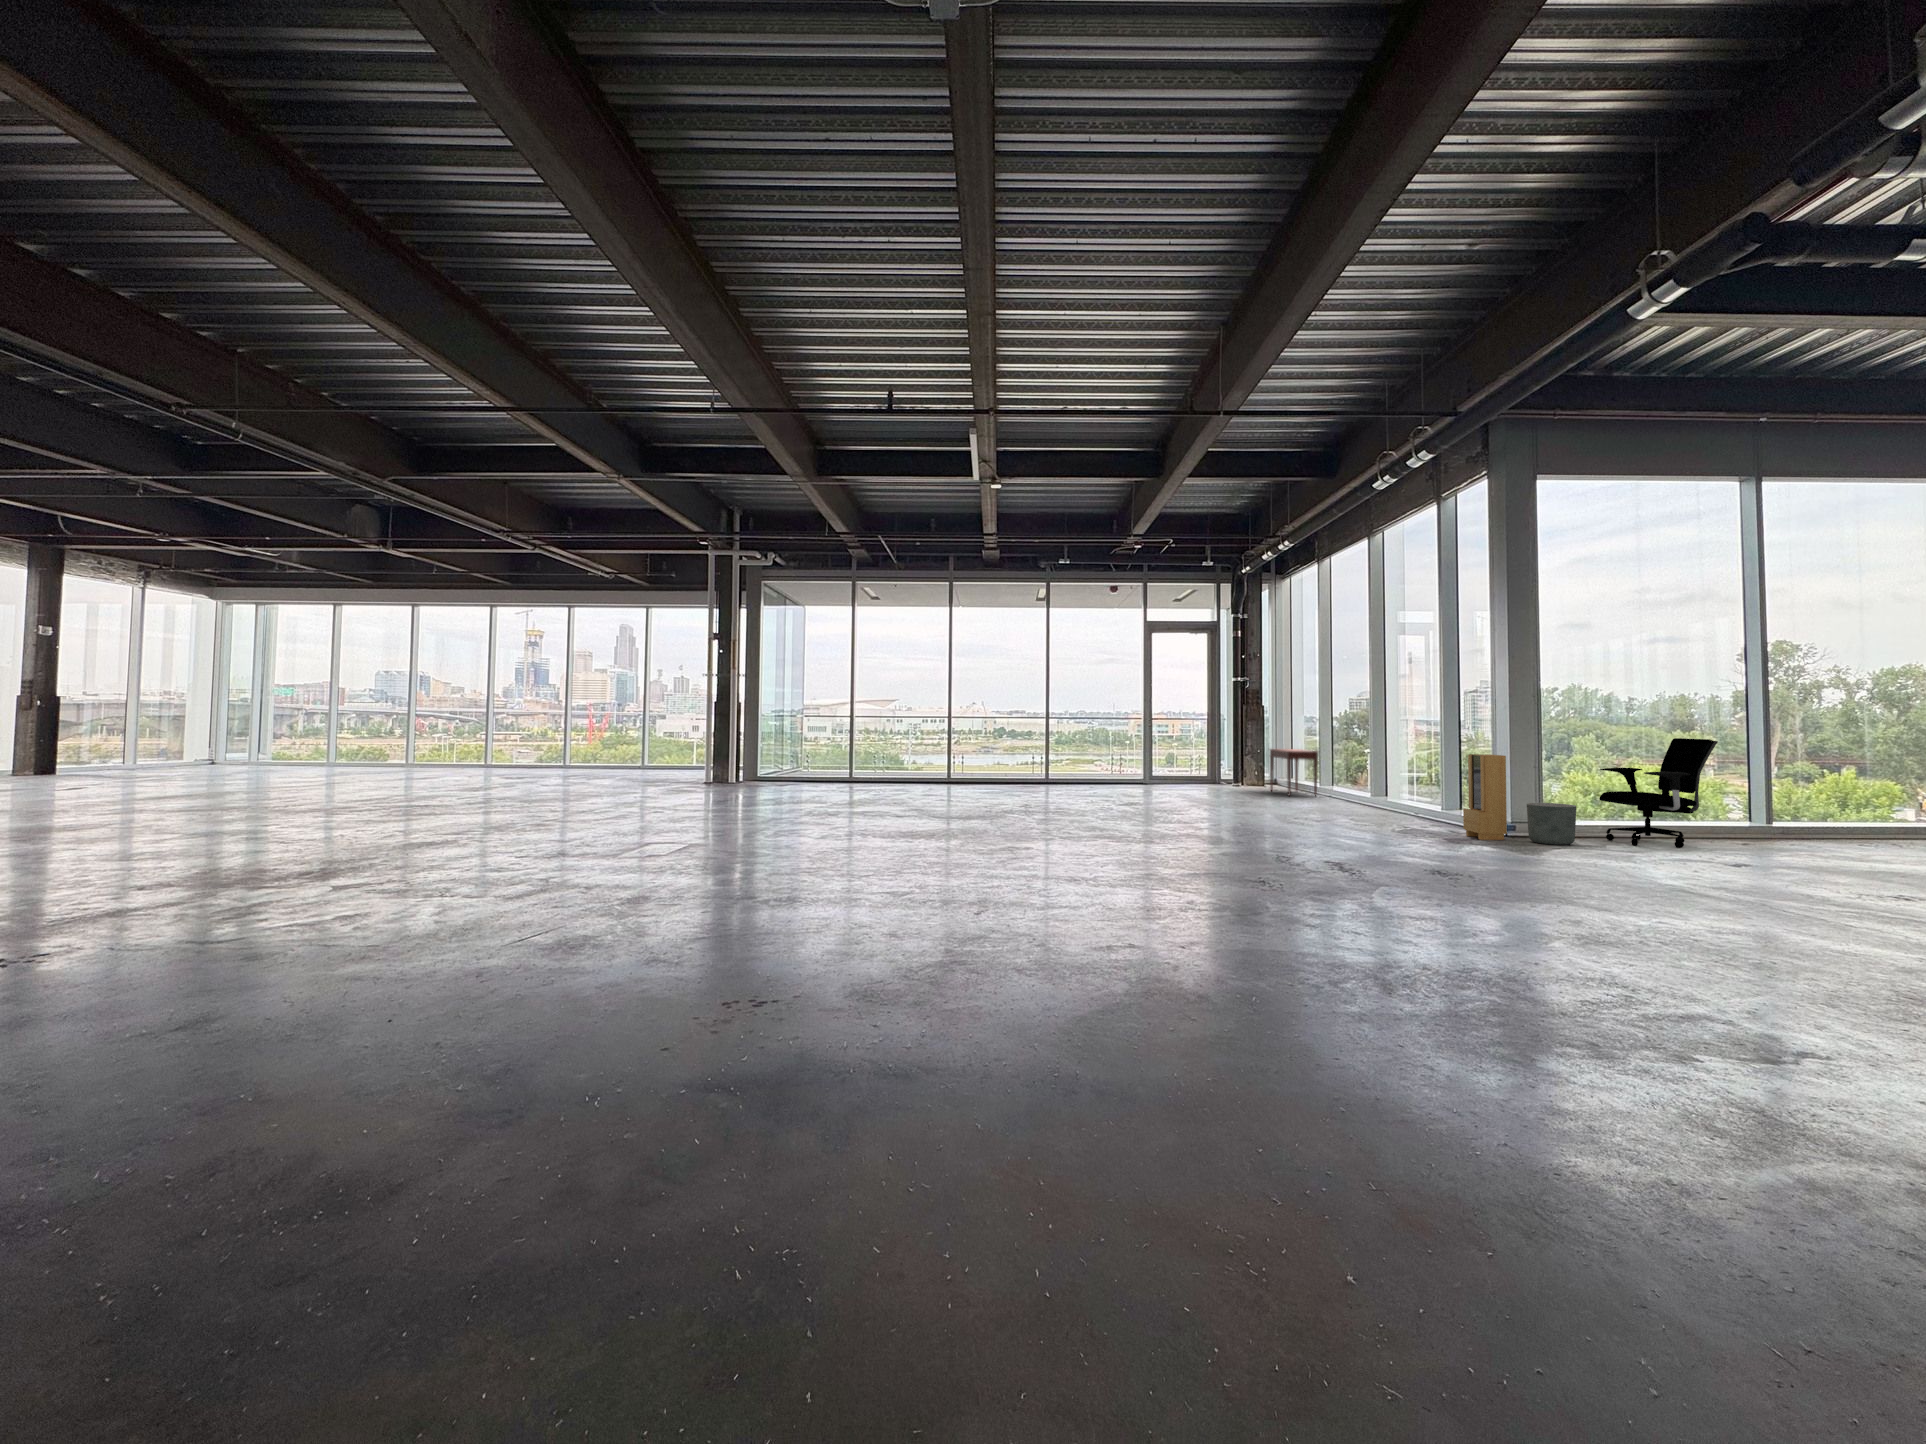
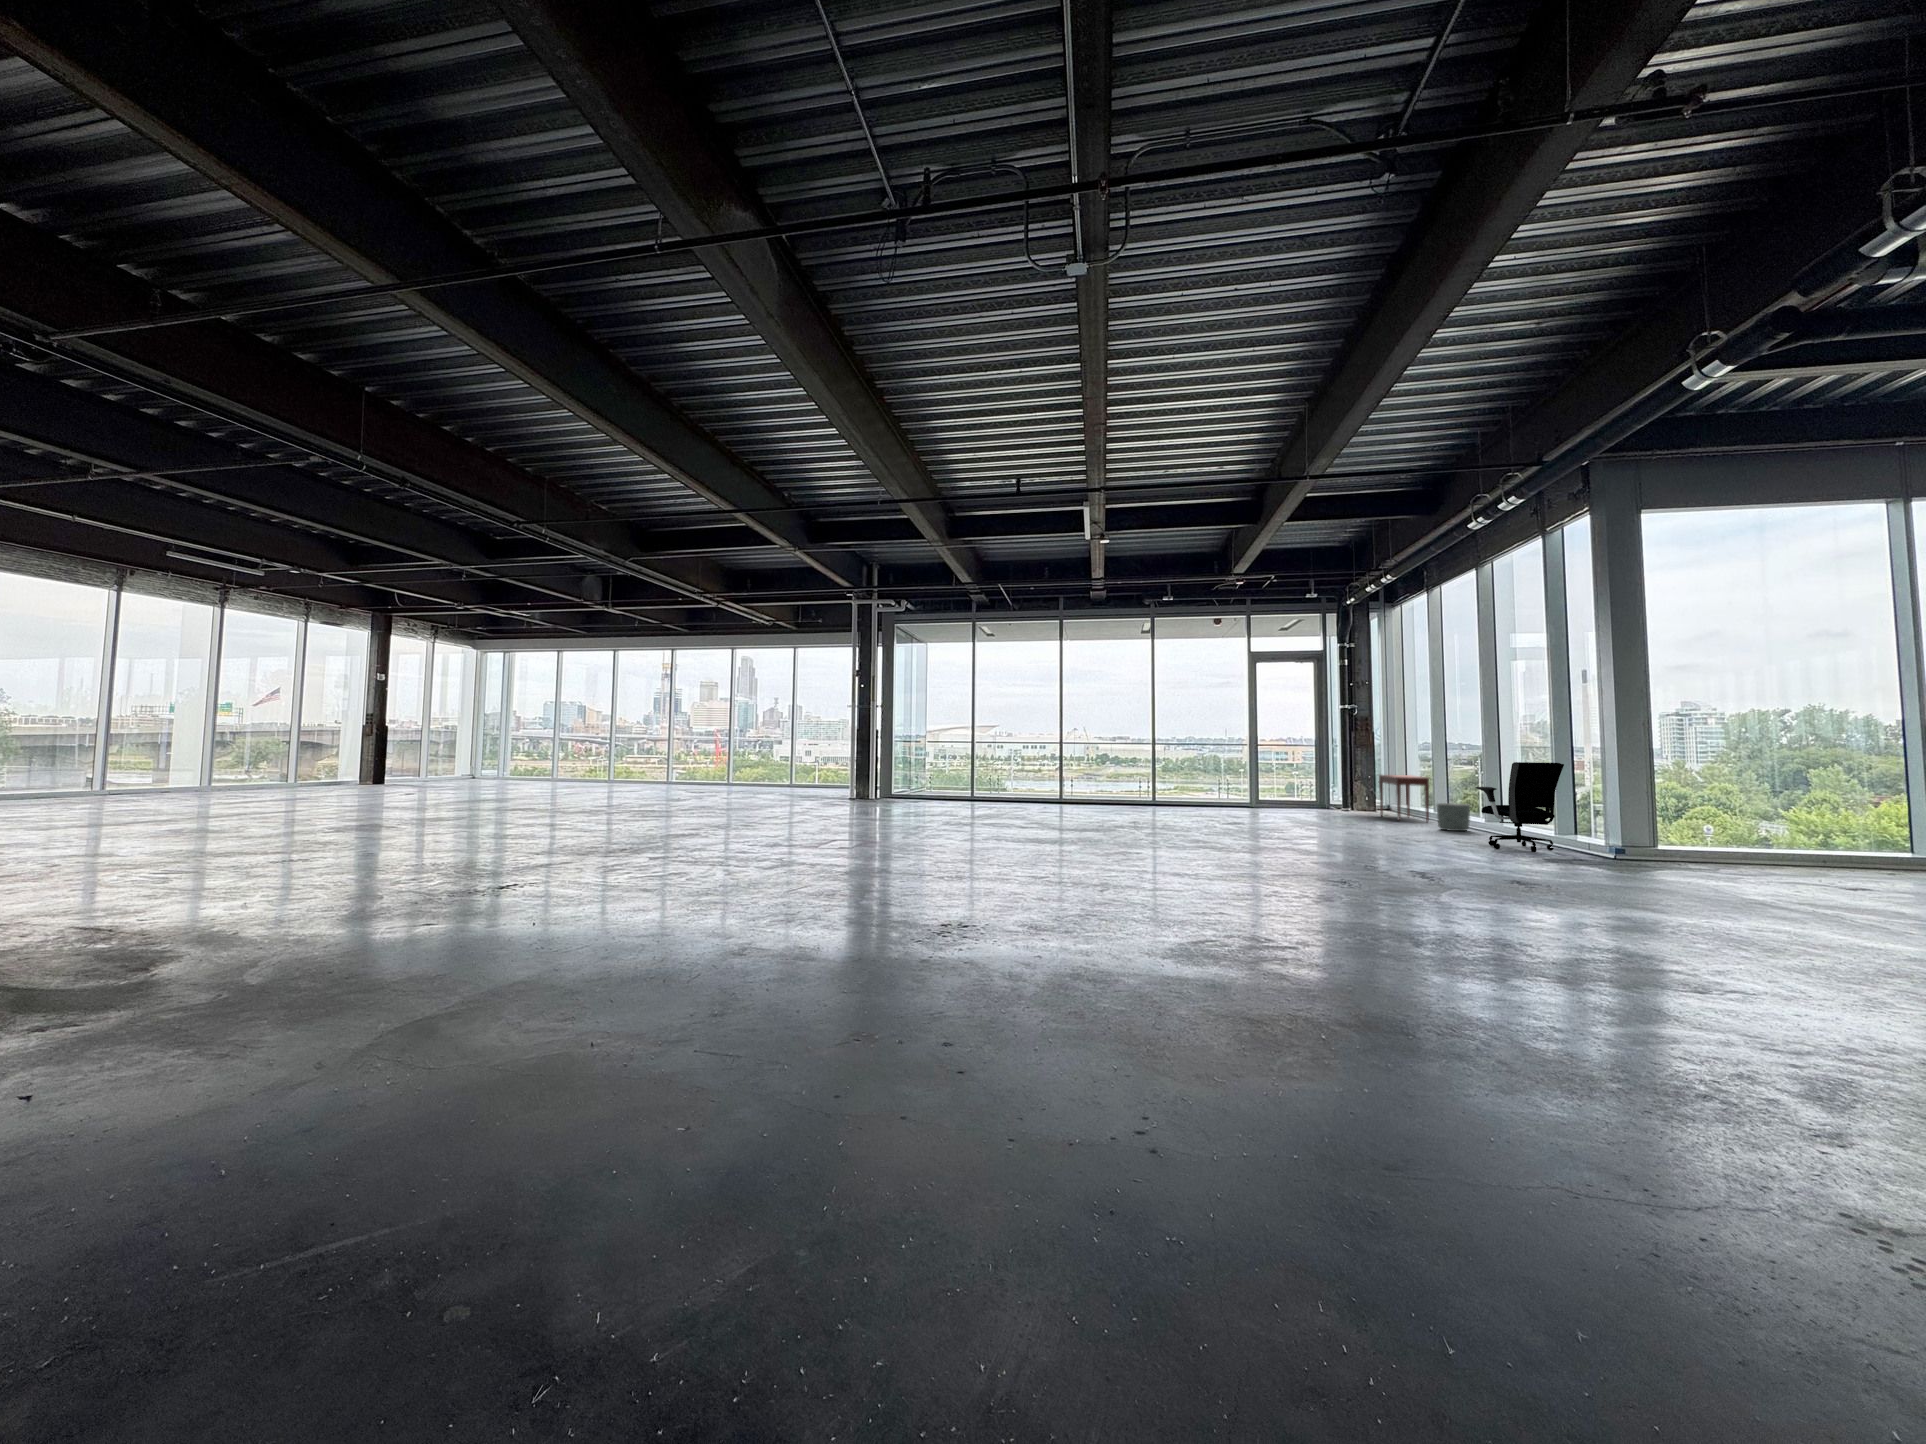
office chair: present [1599,738,1718,848] -> present [1476,762,1564,852]
storage cabinet: present [1463,754,1507,840] -> none [1571,781,1618,865]
planter: present [1527,803,1576,845] -> present [1436,803,1470,831]

